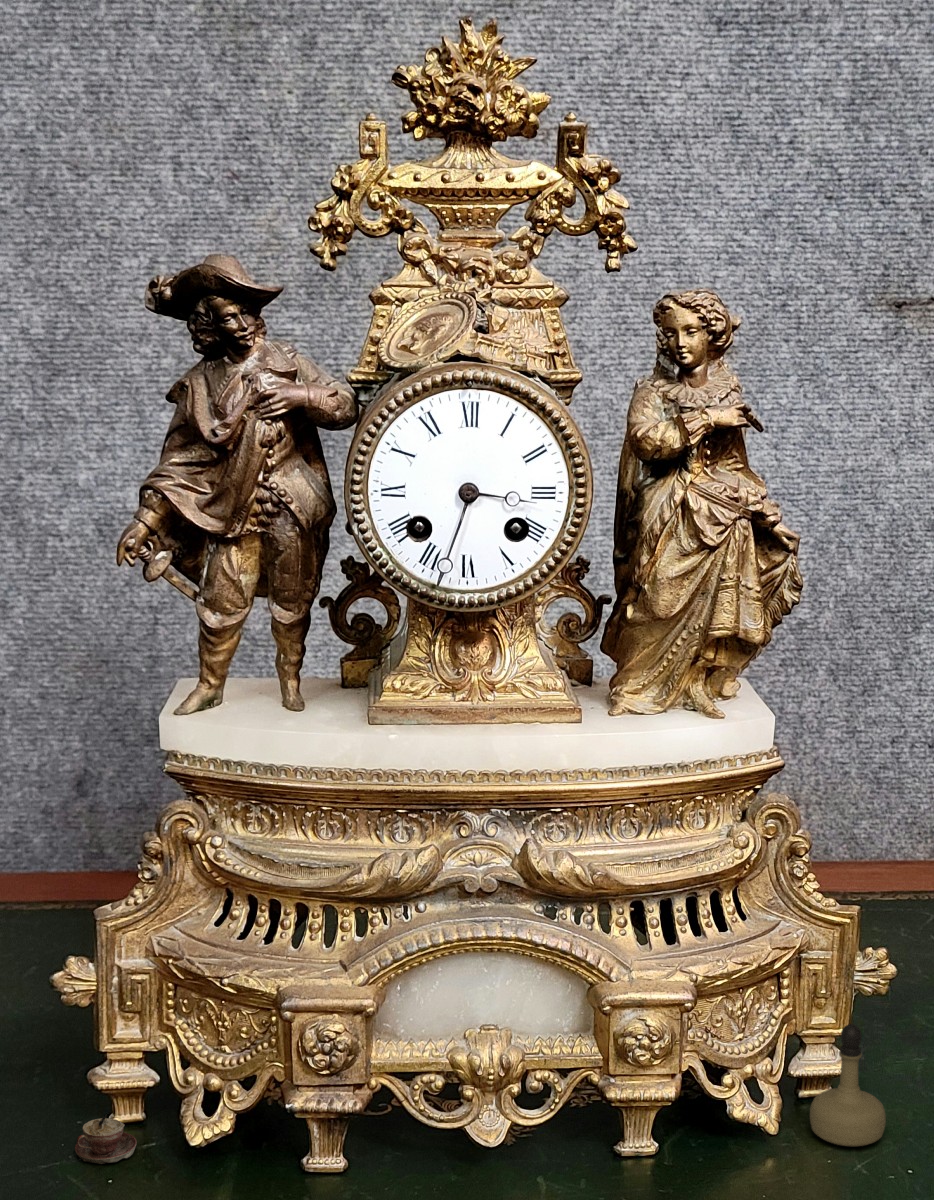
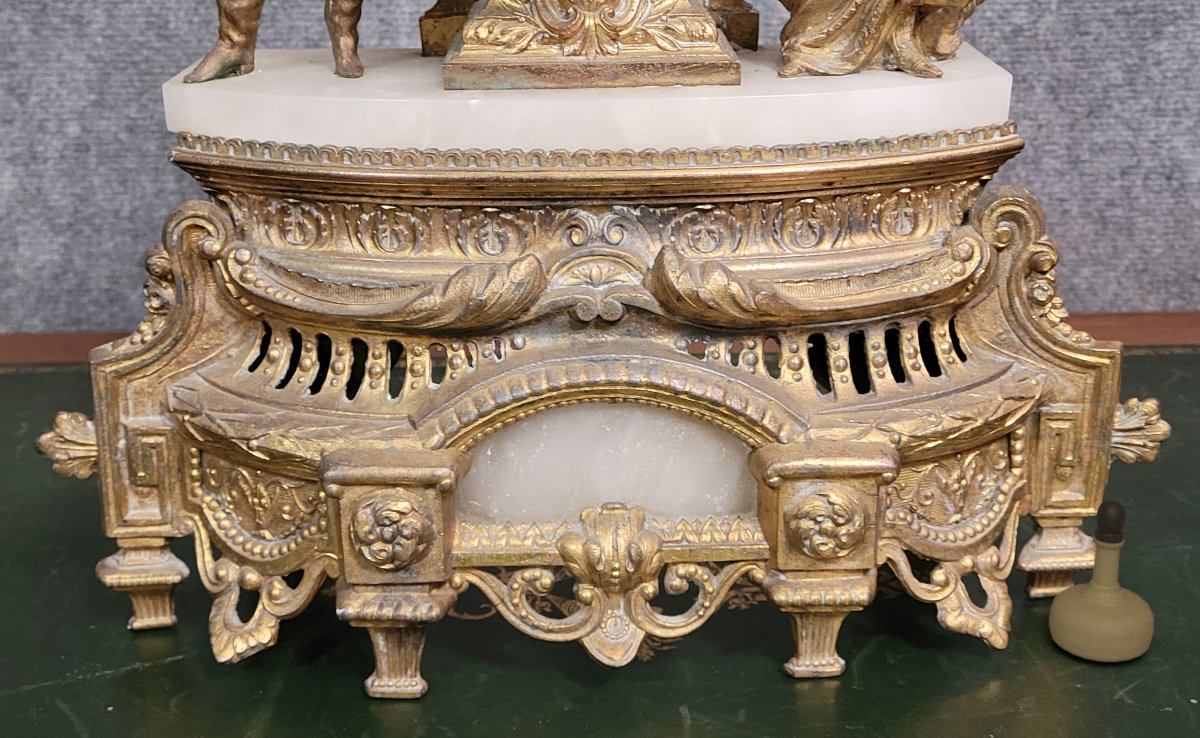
teacup: present [75,1115,137,1164] -> none [71,618,156,681]

